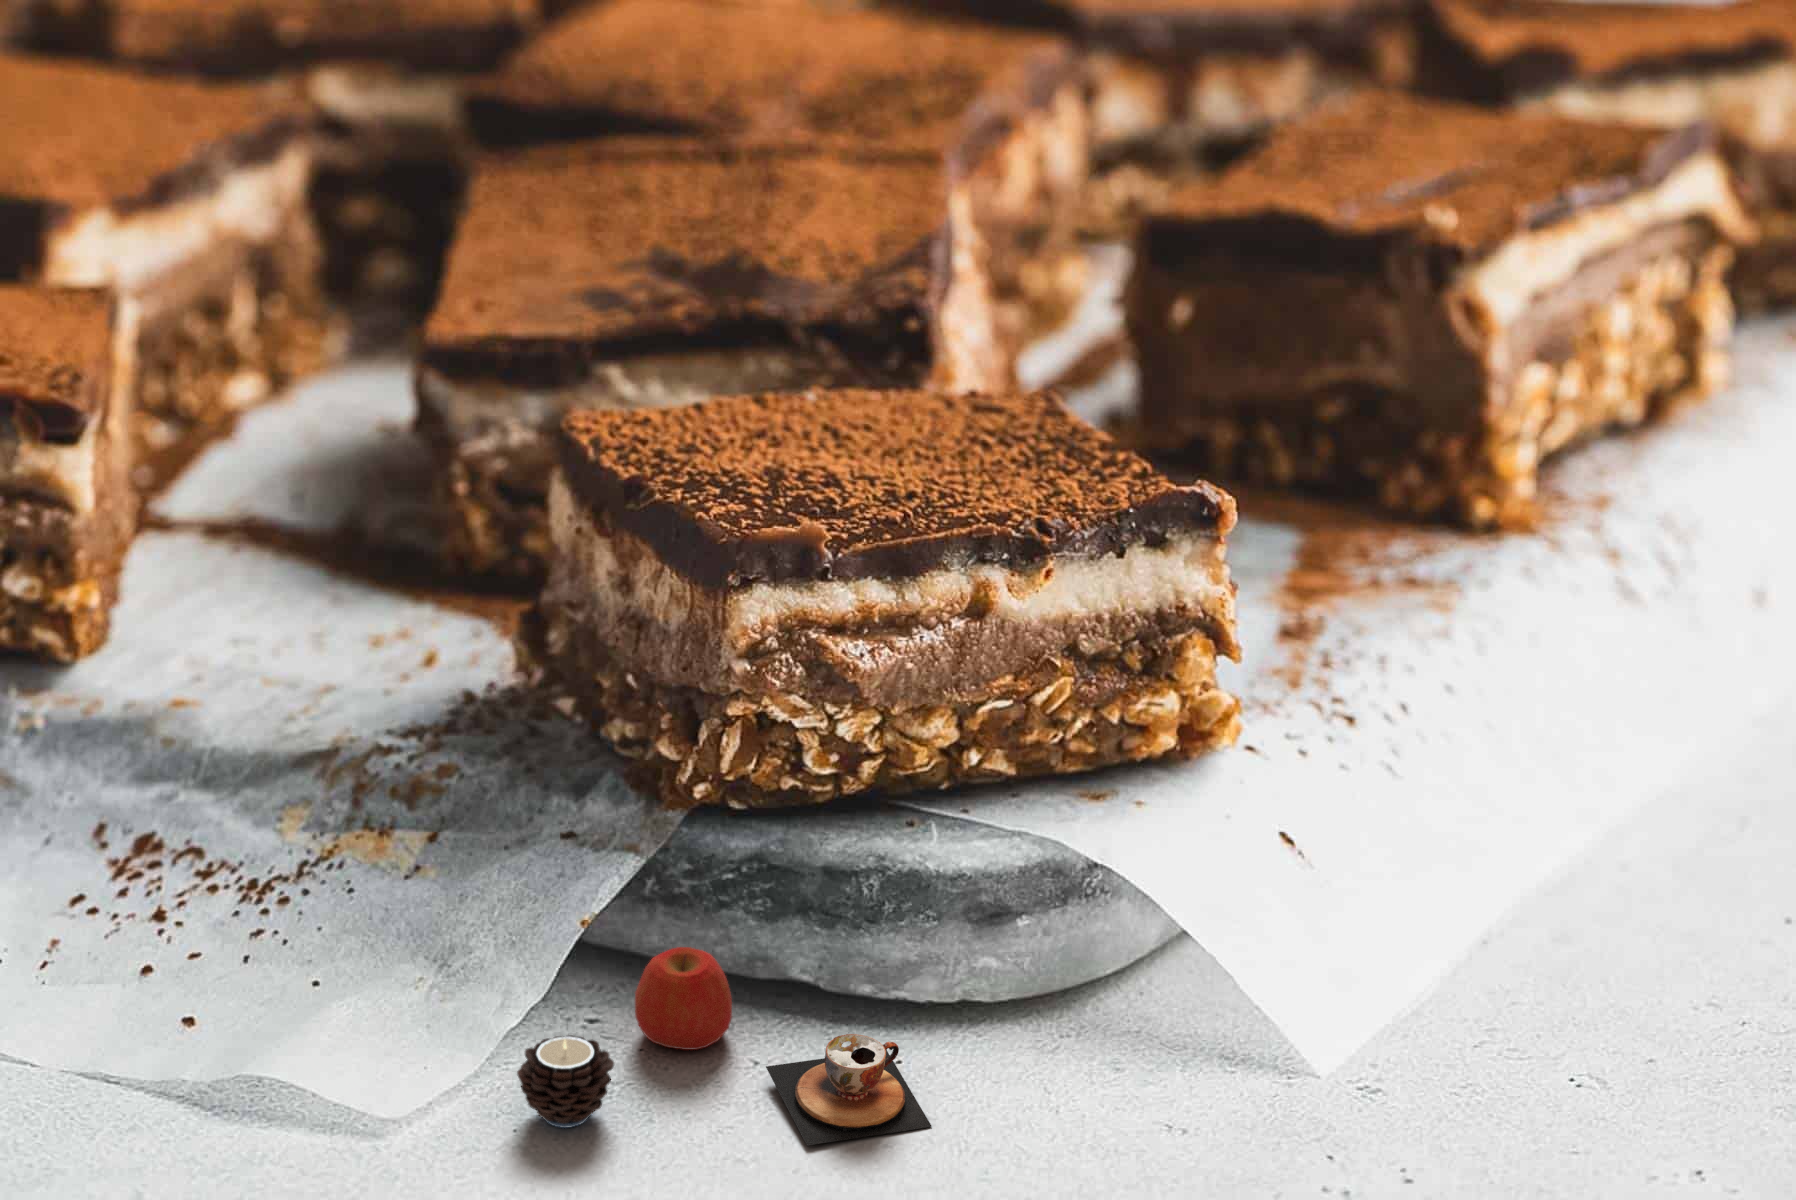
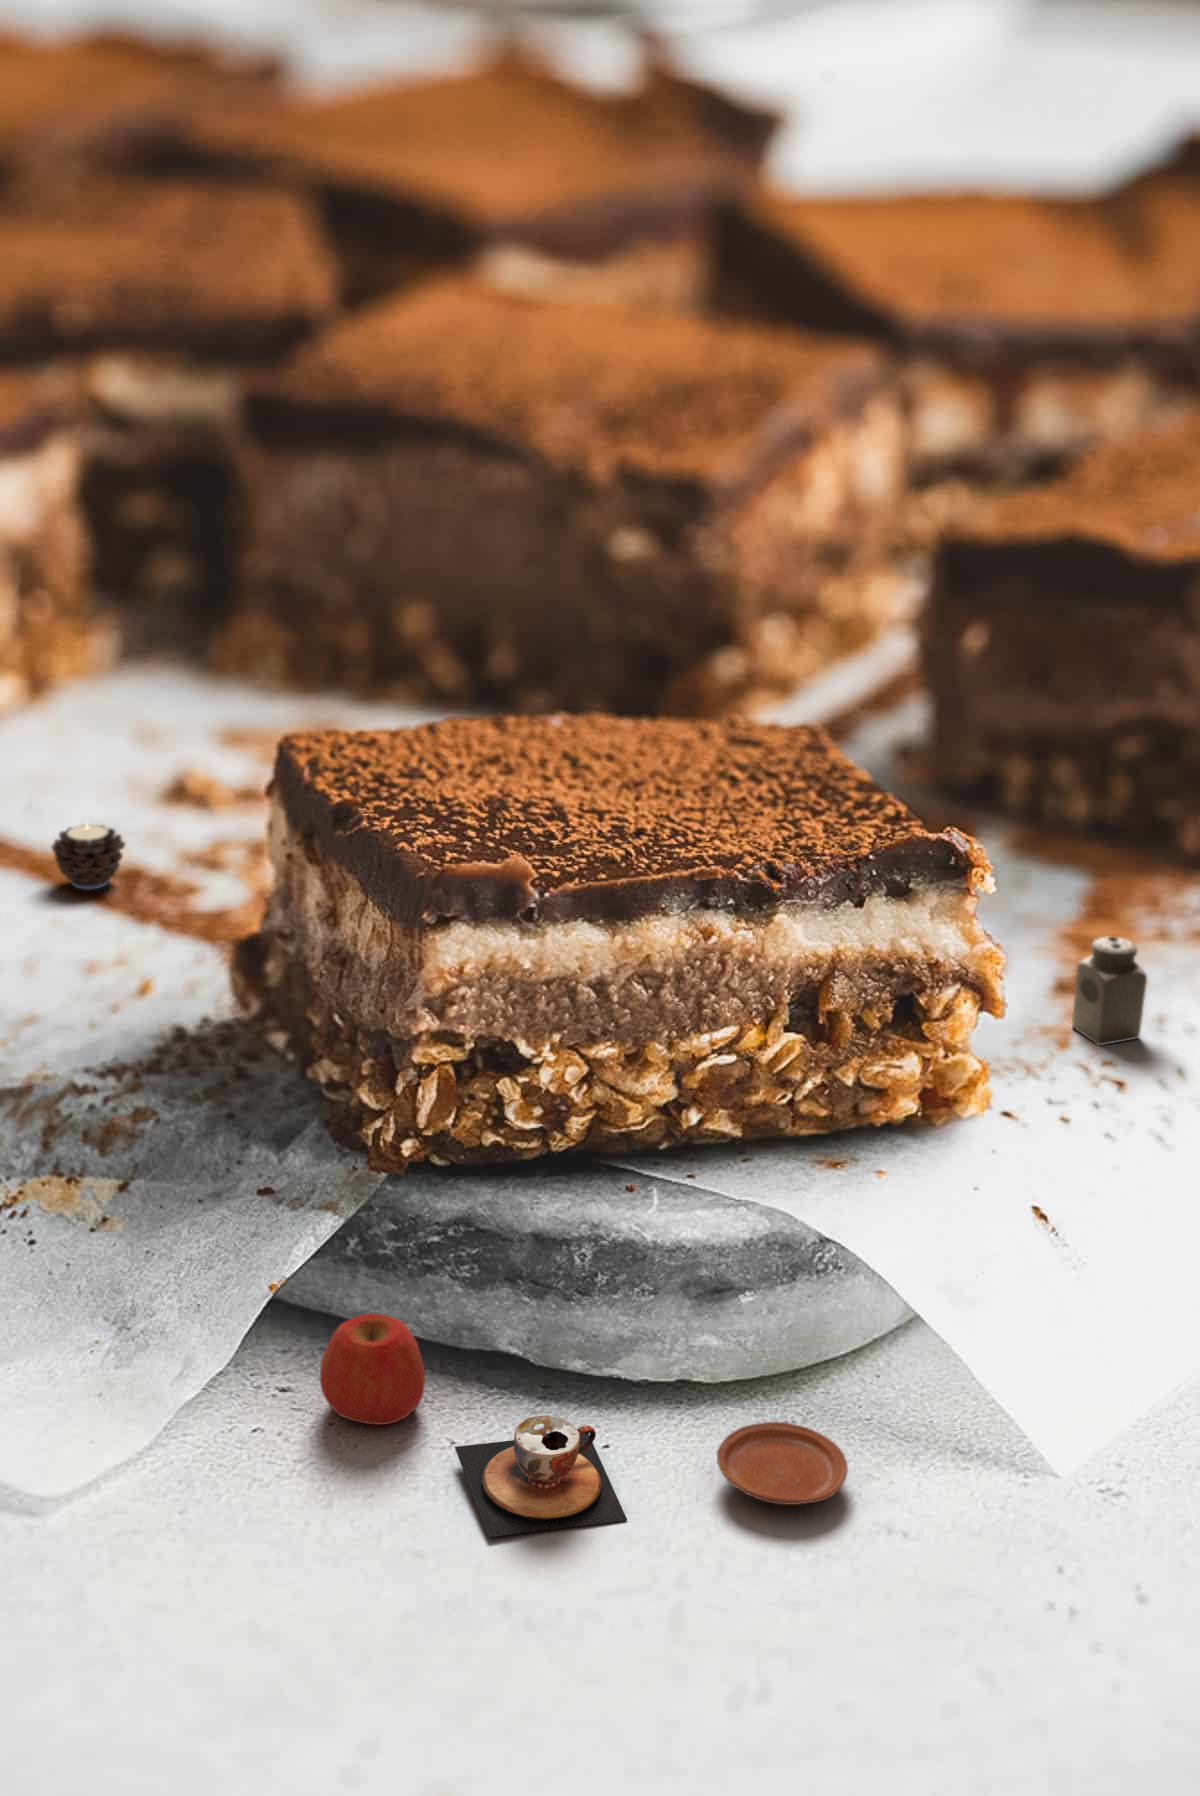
salt shaker: none [1298,586,1368,687] -> present [1072,937,1147,1045]
plate: none [1009,1034,1130,1108] -> present [717,1422,848,1505]
candle: present [517,1035,614,1128] -> present [52,824,125,890]

